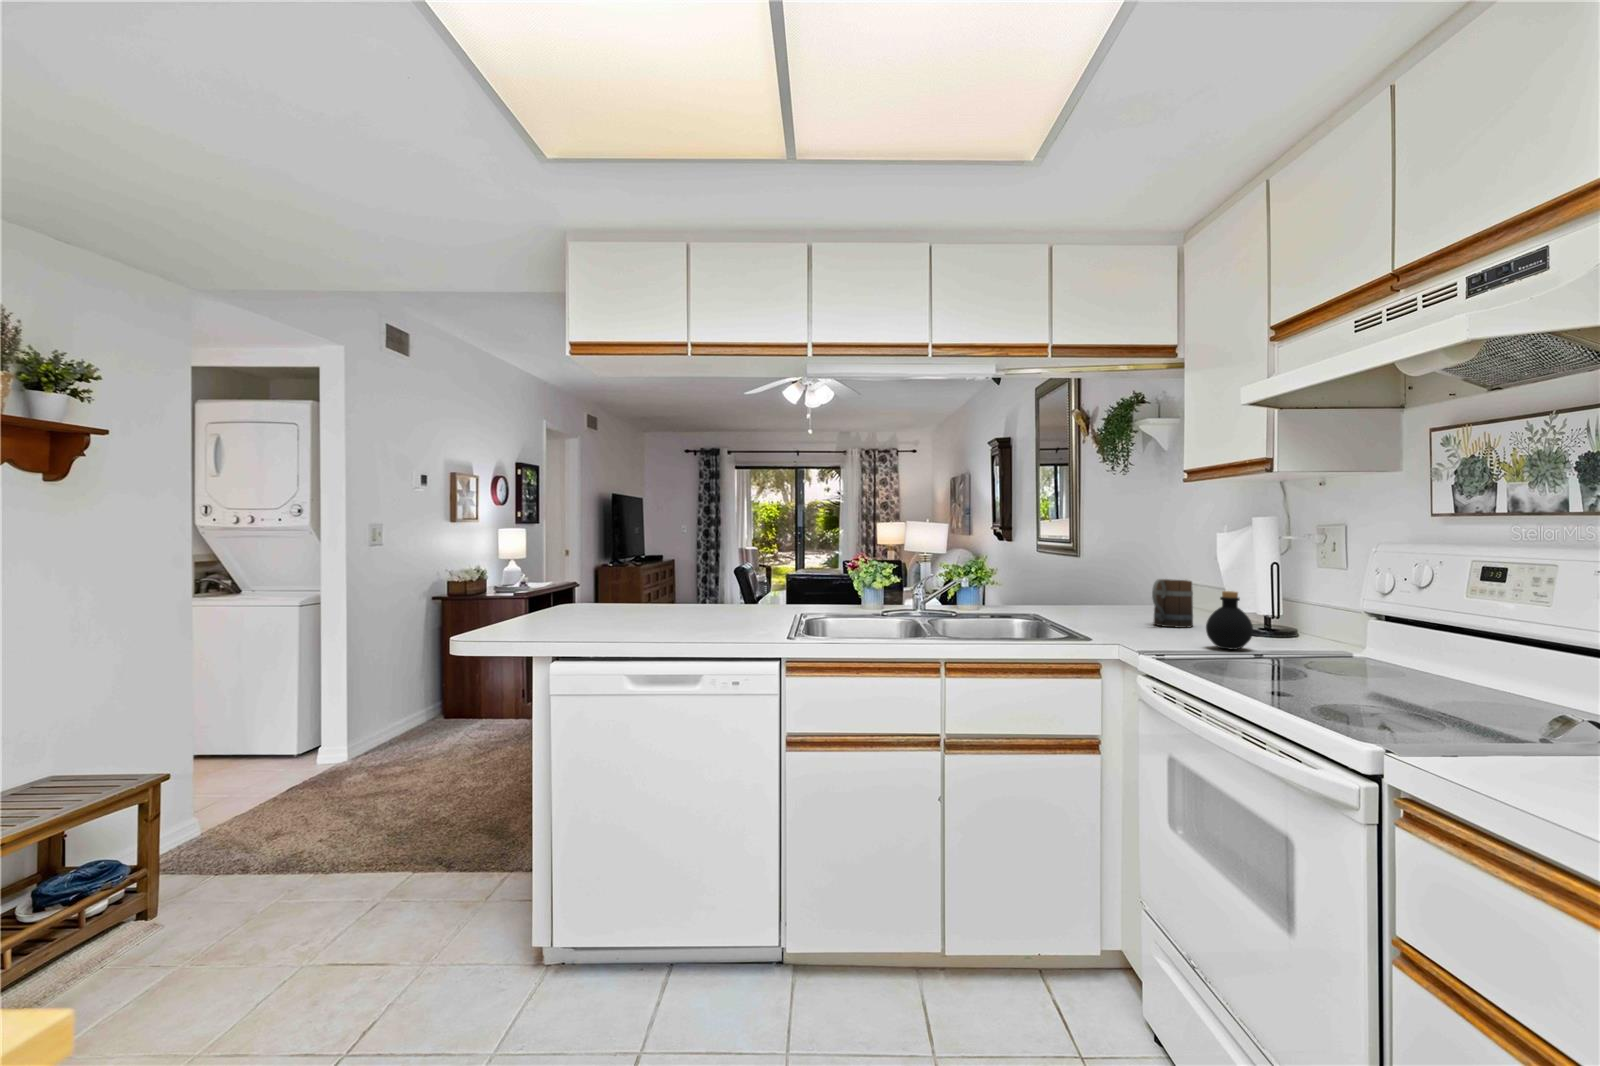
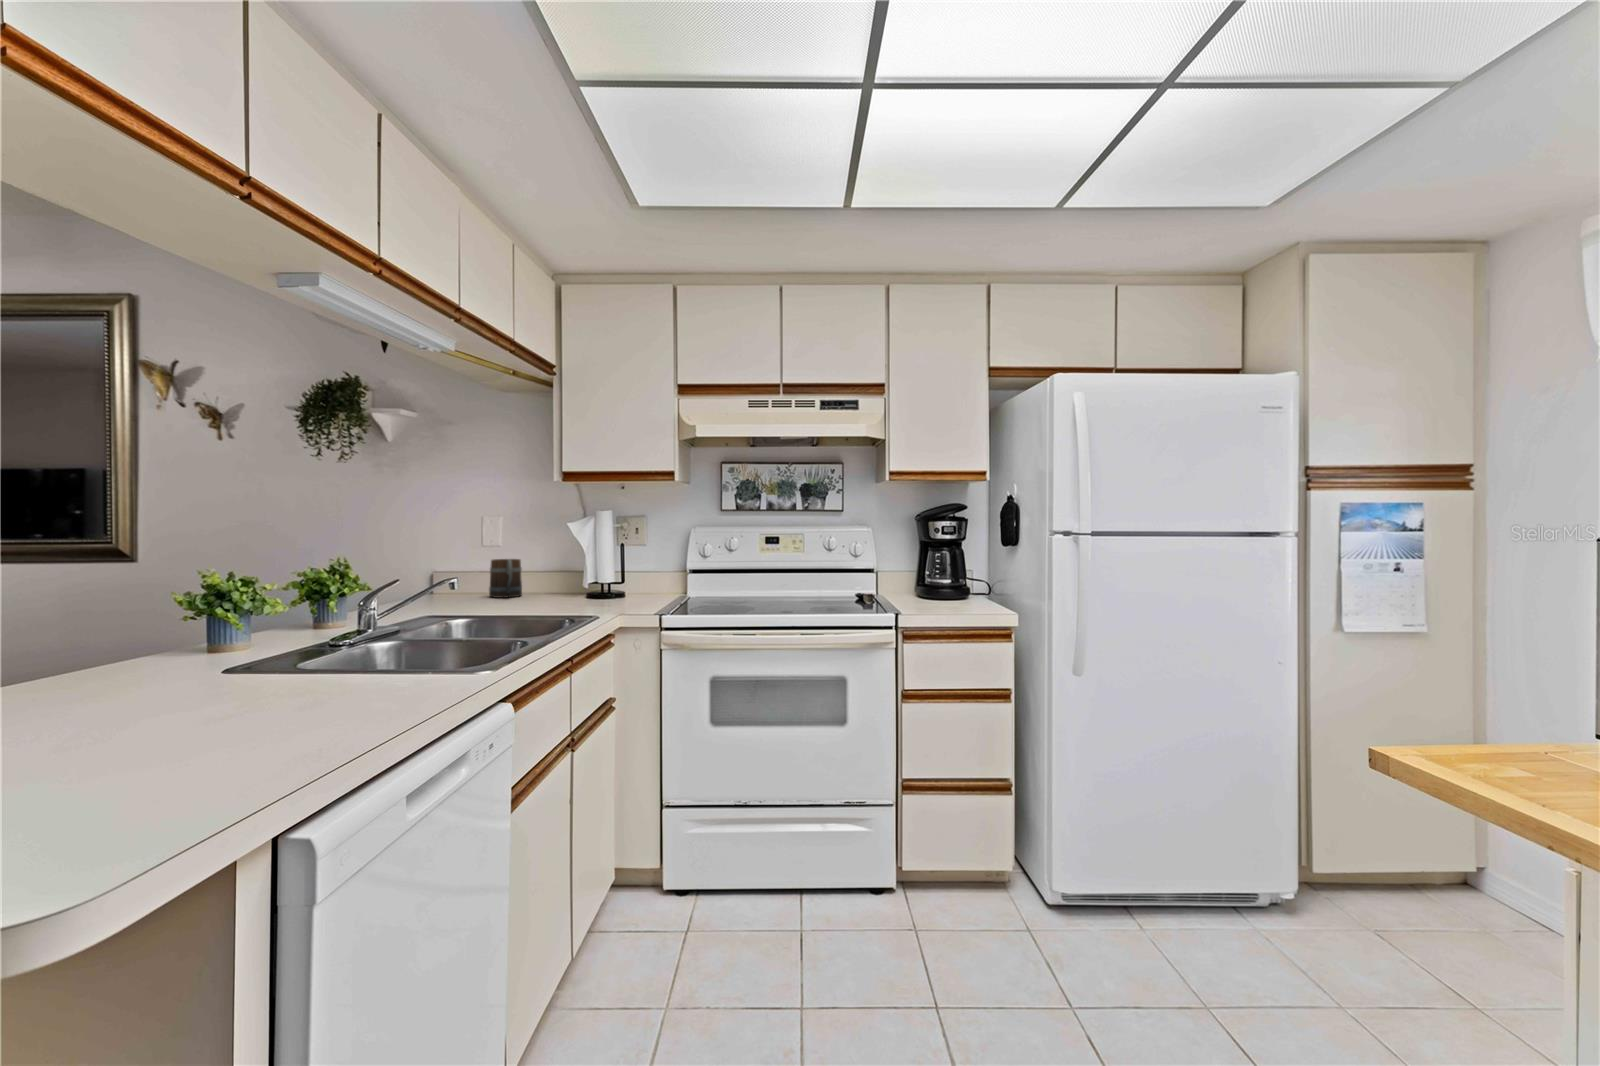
bottle: present [1206,591,1253,650] -> none [608,562,638,602]

